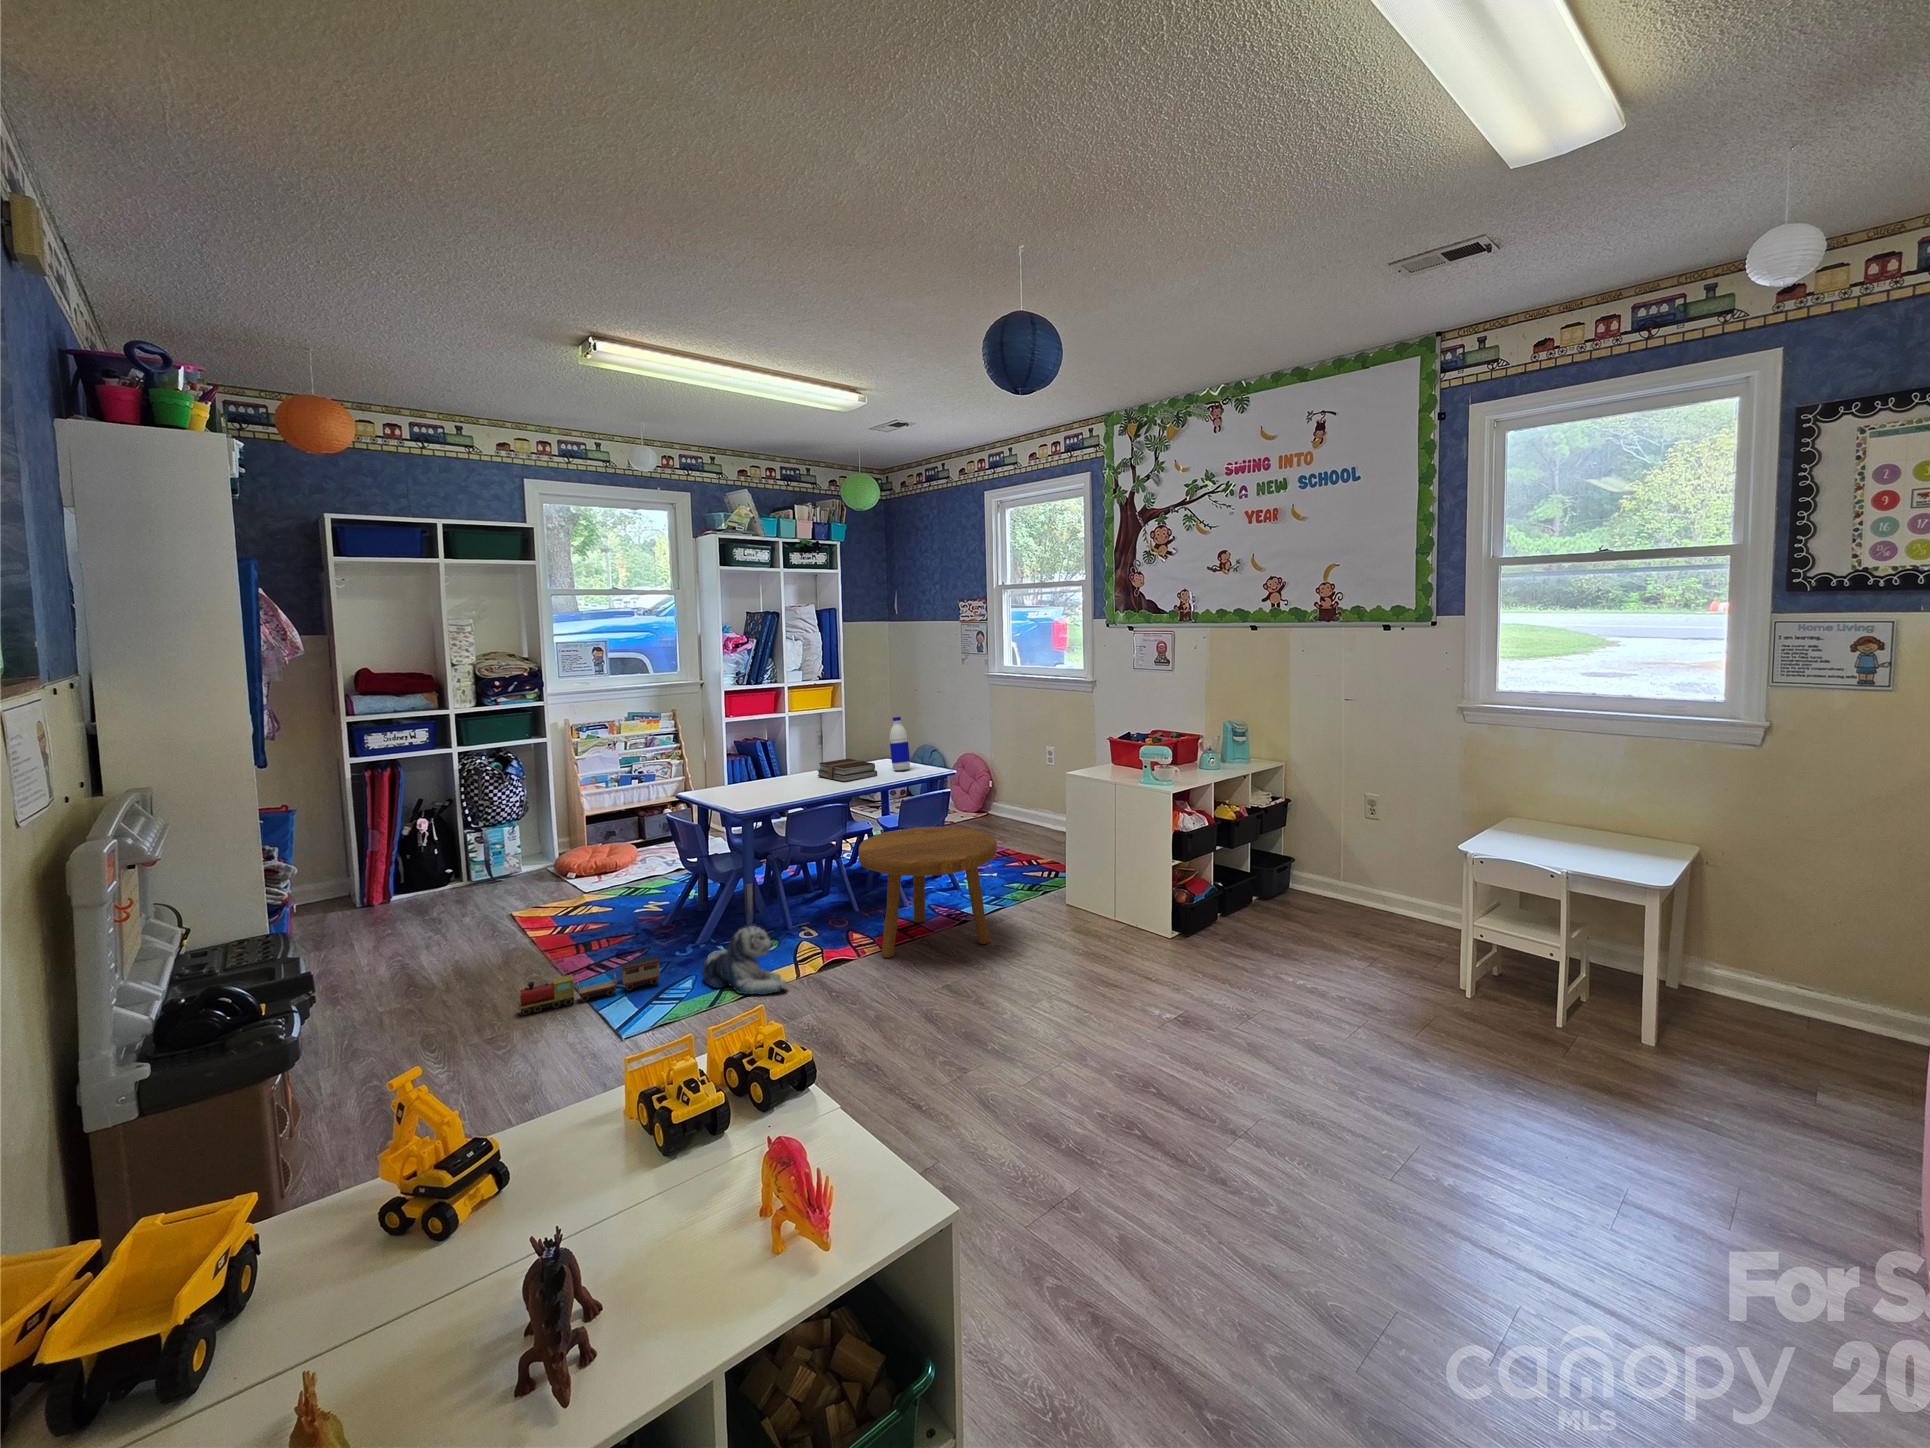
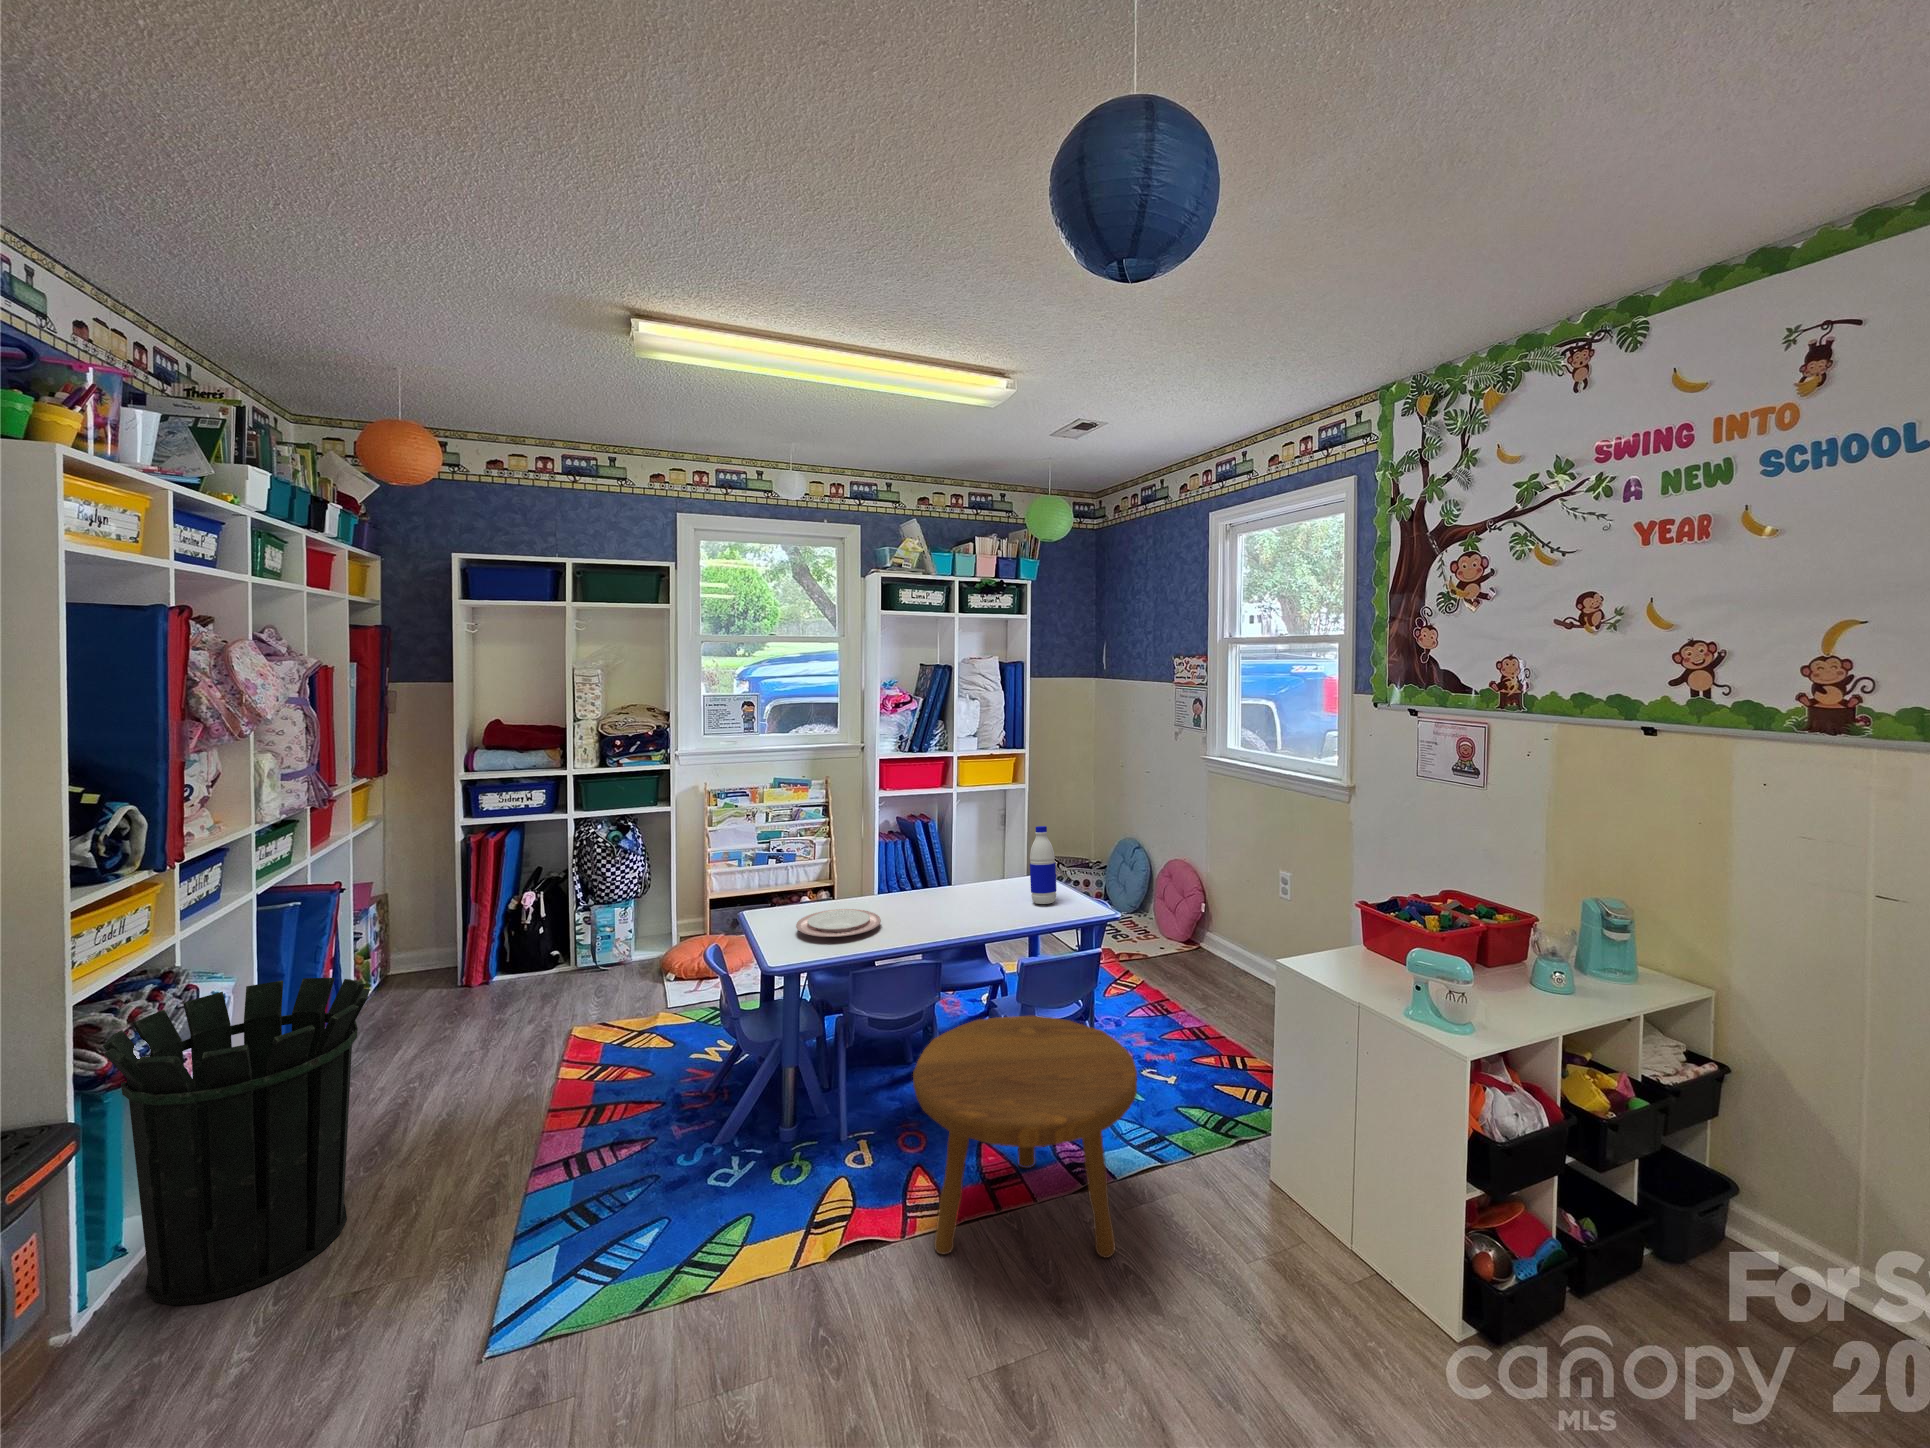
book: present [817,759,877,782] -> none [930,877,1005,918]
plate: none [734,783,796,797] -> present [796,909,881,937]
waste bin: none [275,844,456,1062] -> present [103,978,370,1305]
plush toy: present [702,926,787,995] -> none [664,1171,759,1307]
toy train: present [518,956,660,1015] -> none [406,1183,616,1257]

